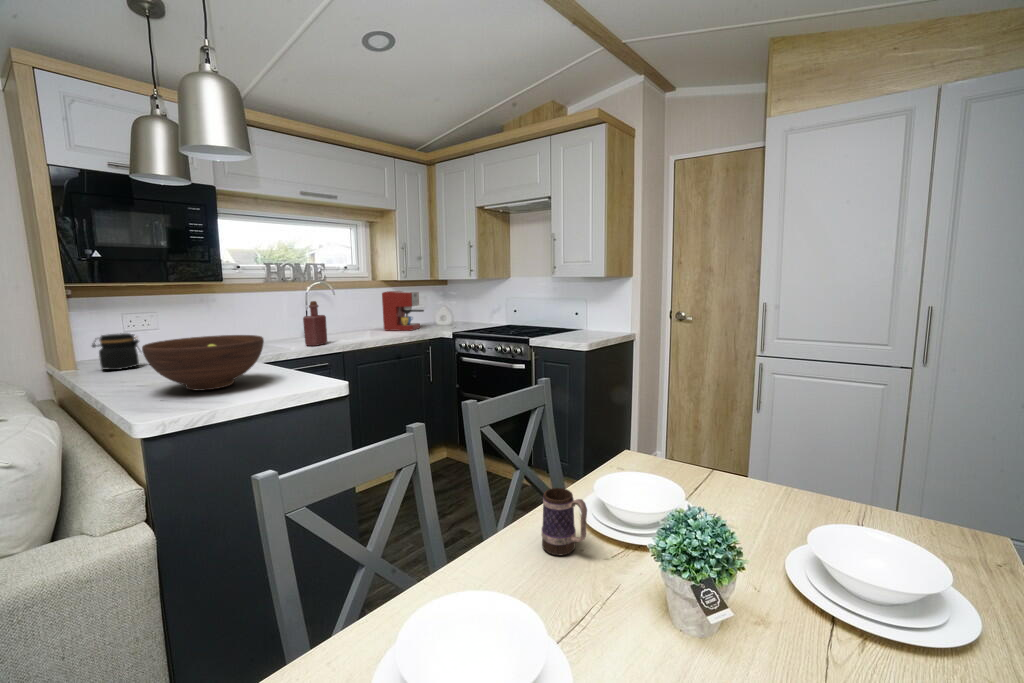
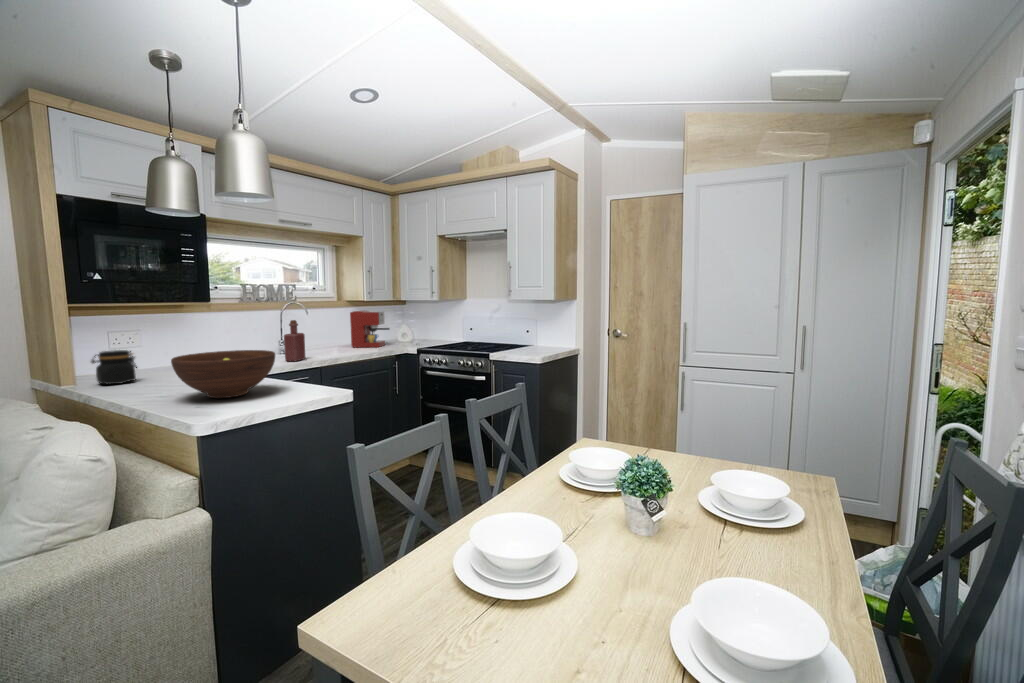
mug: present [542,488,587,556] -> none [535,455,568,503]

